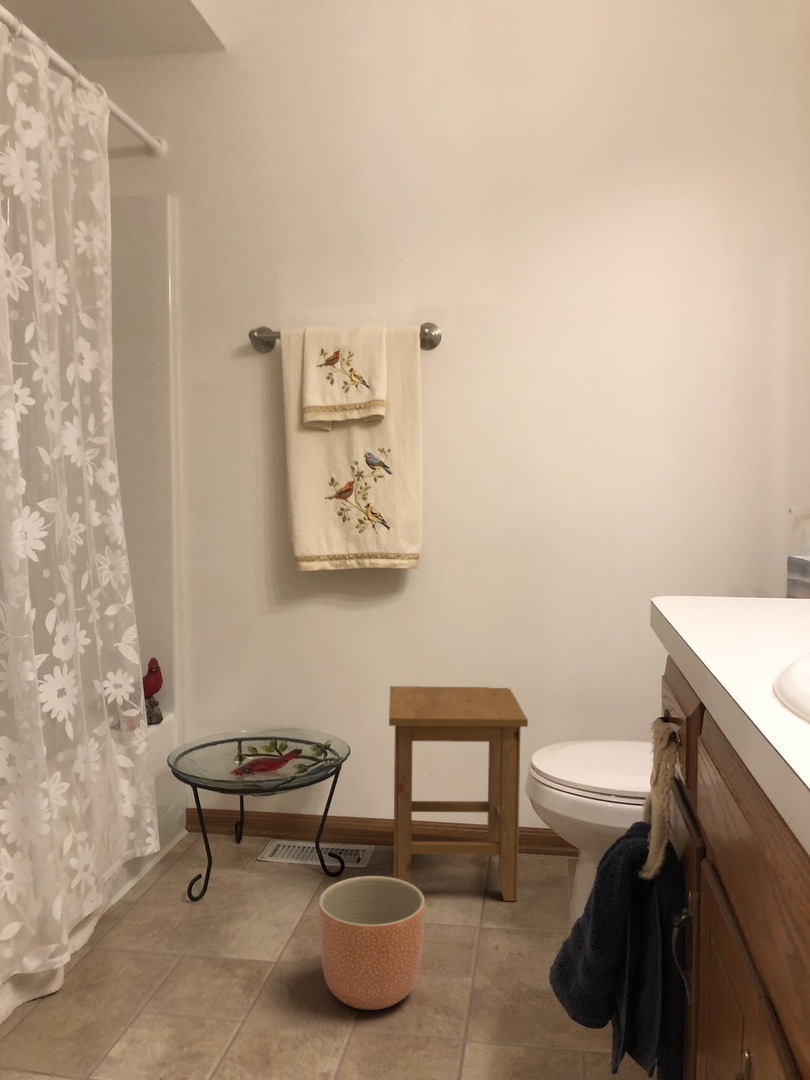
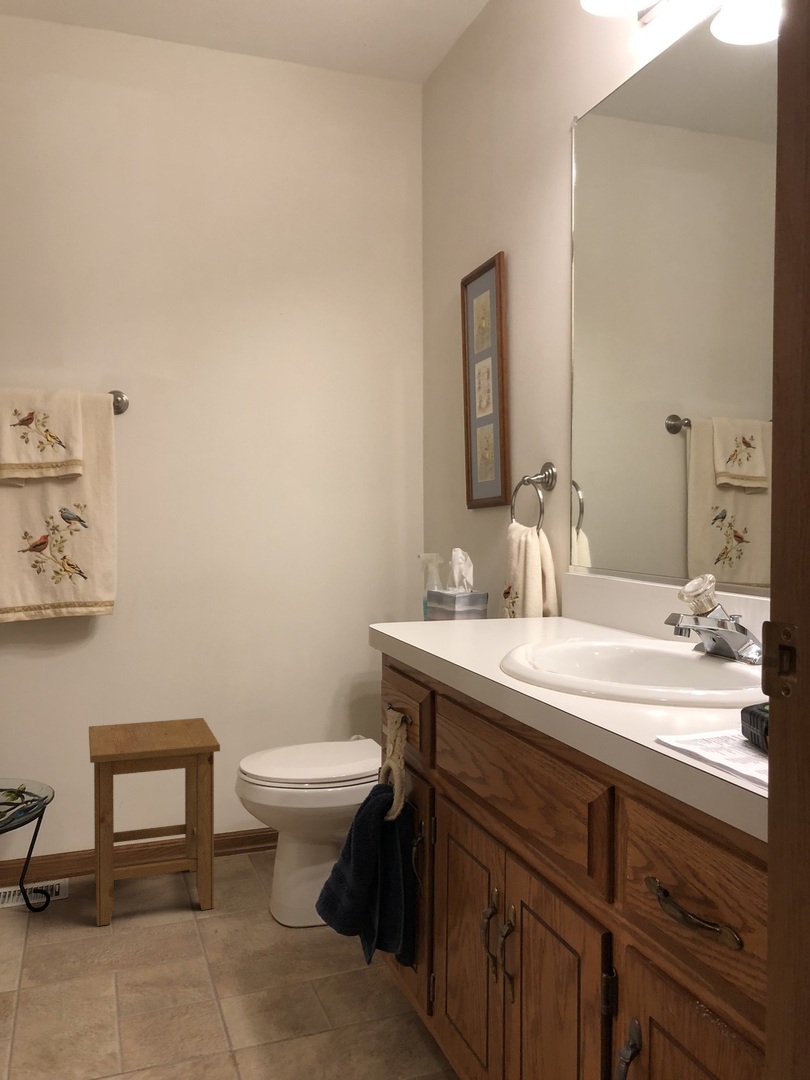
planter: present [319,876,425,1010] -> none [27,901,130,1023]

